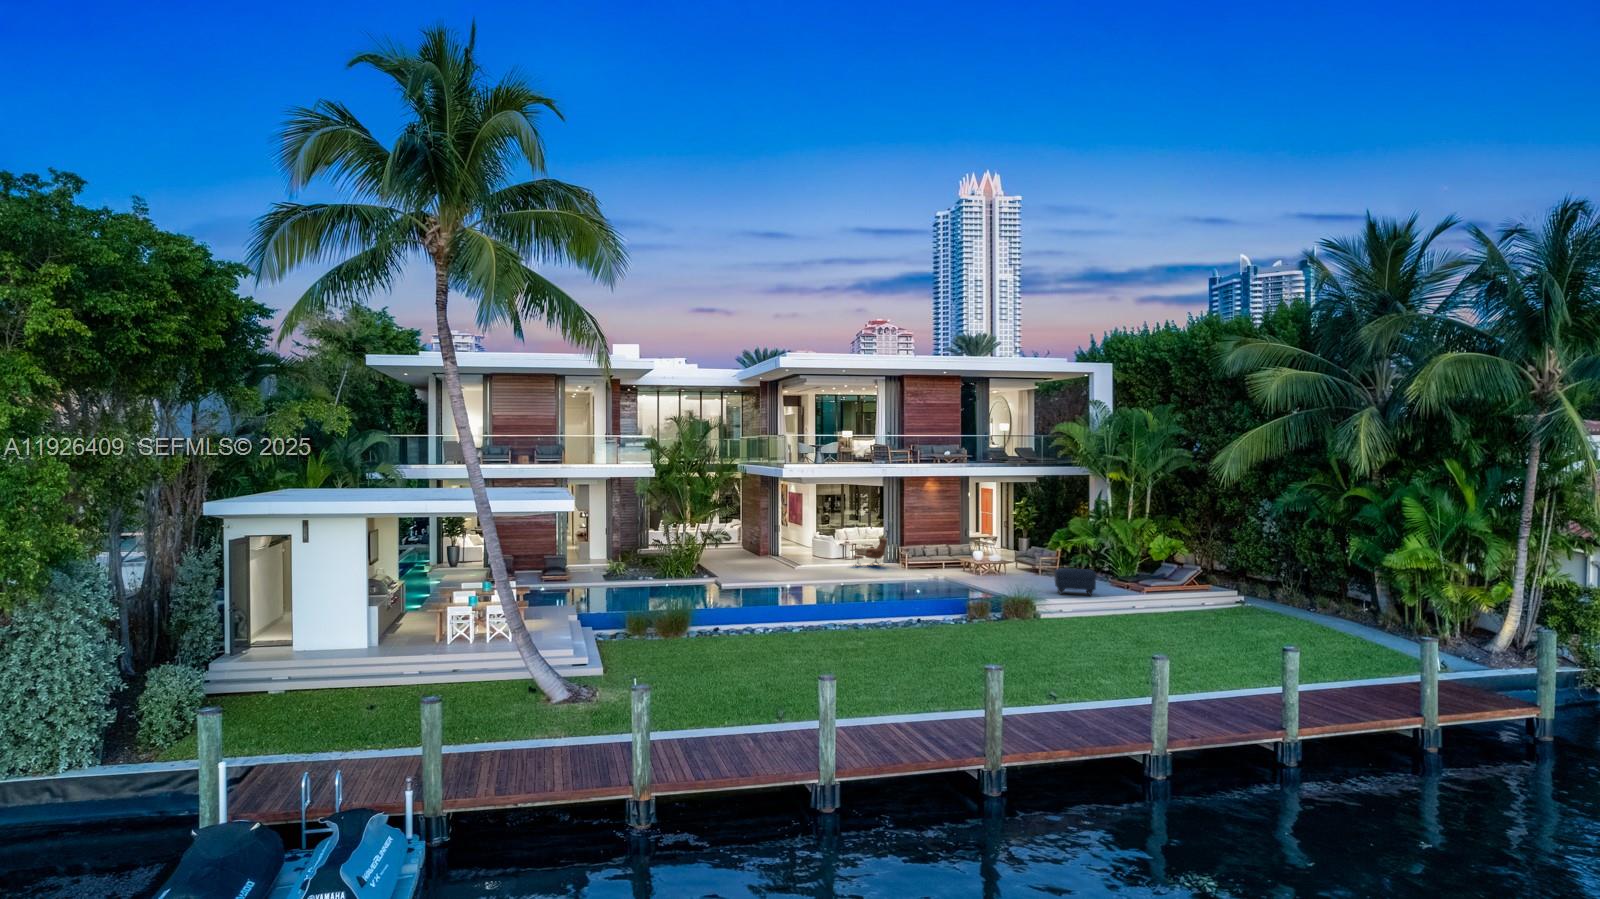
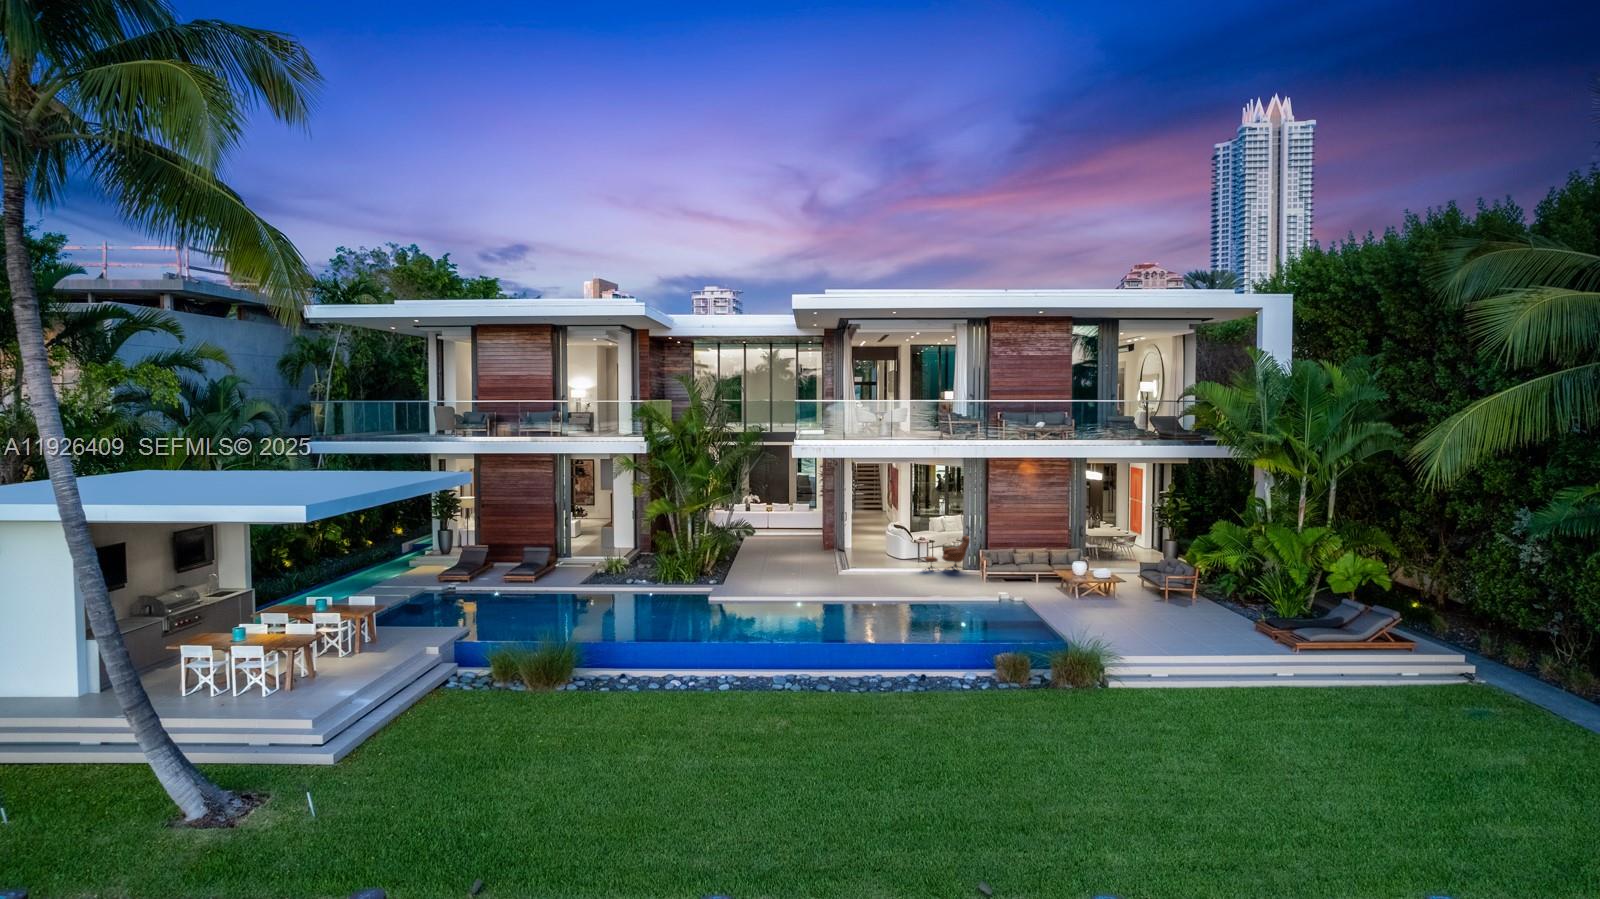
ottoman: present [1054,568,1096,595] -> none [1155,601,1218,646]

